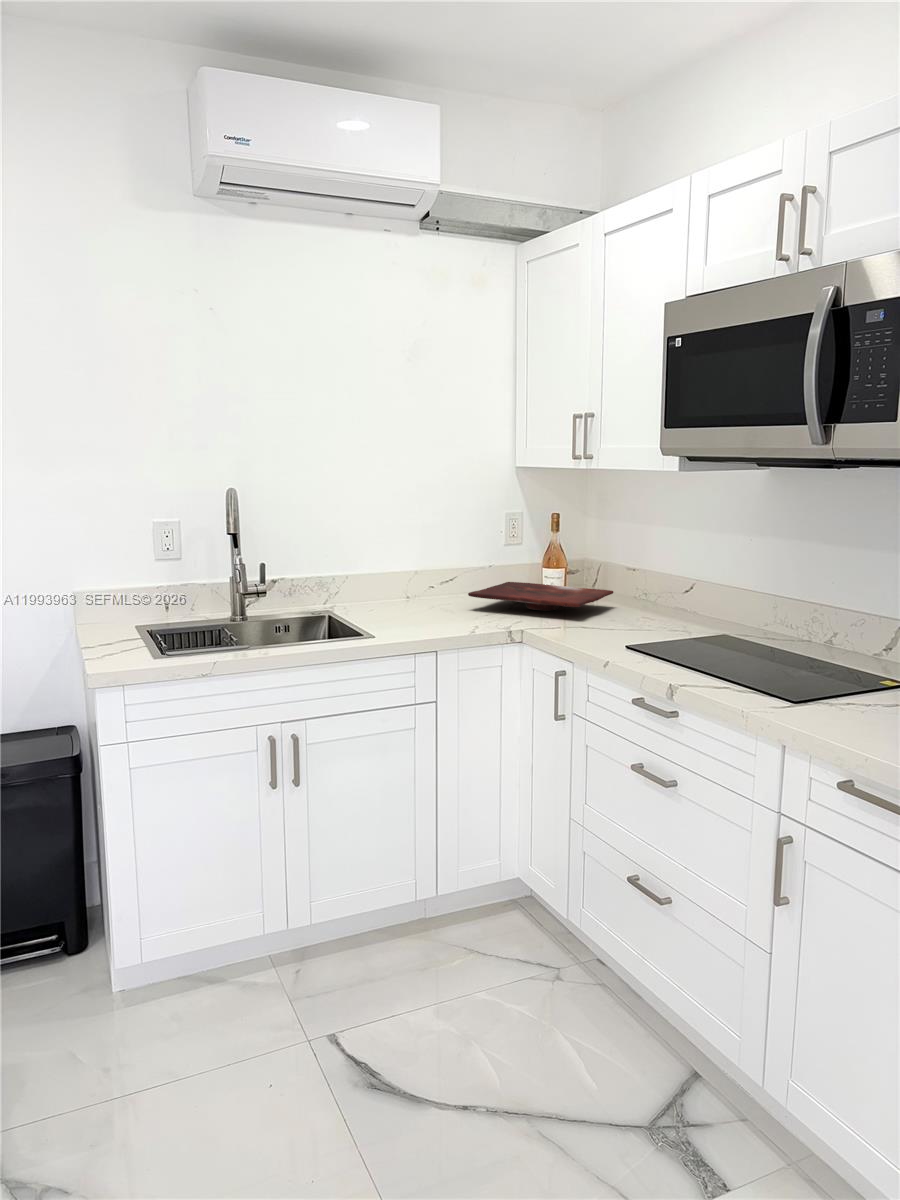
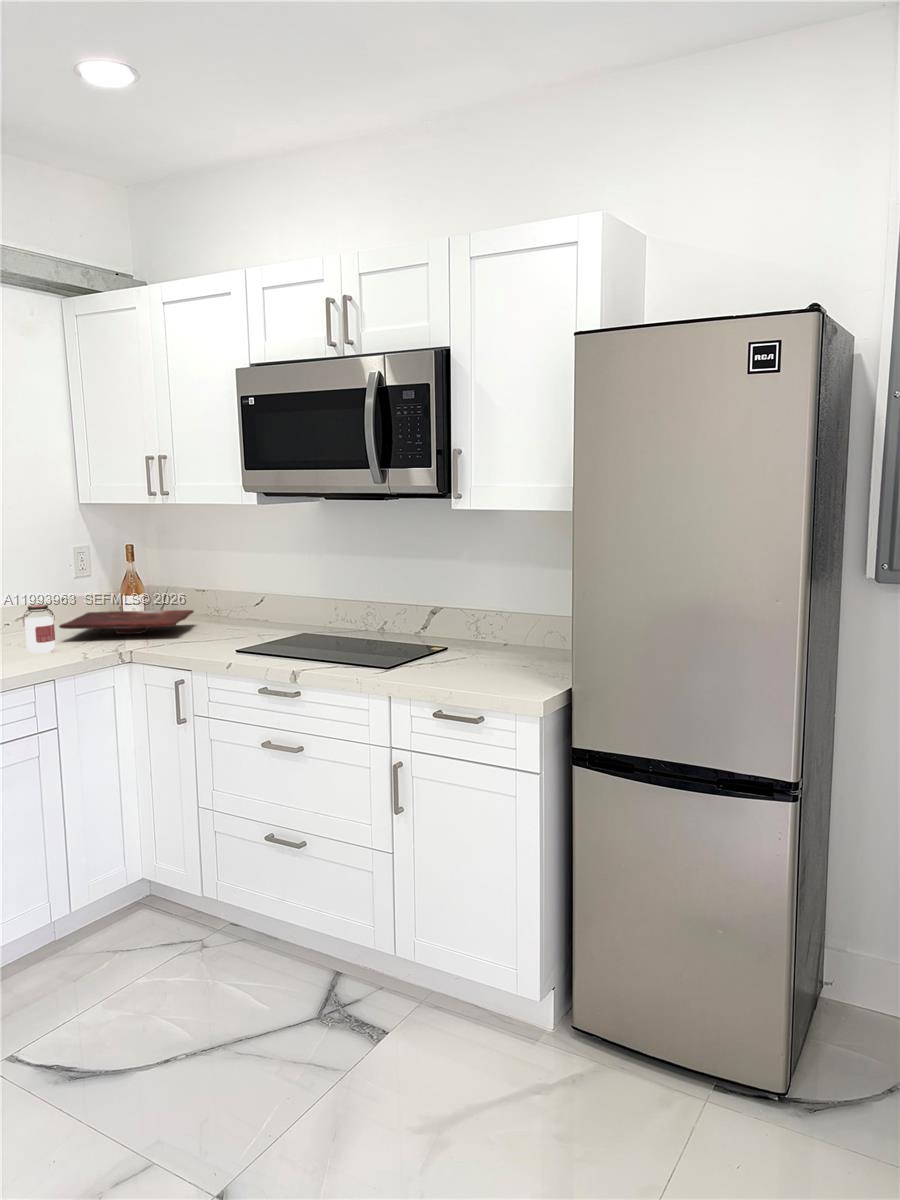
jar: none [426,570,456,621] -> present [23,605,55,653]

